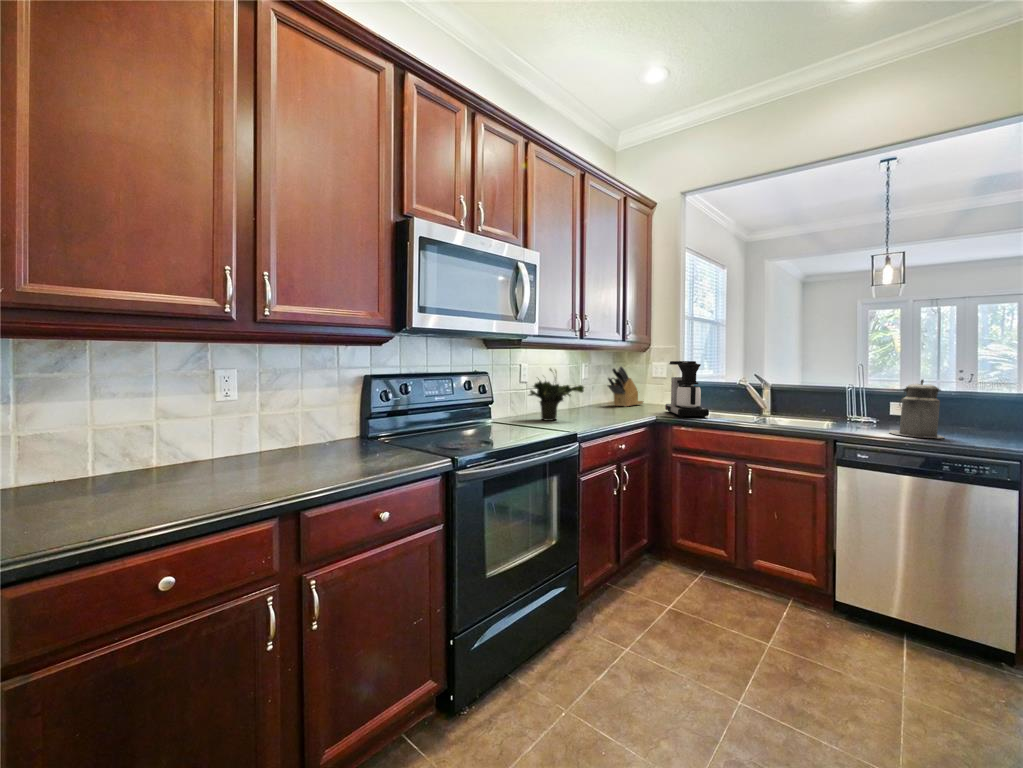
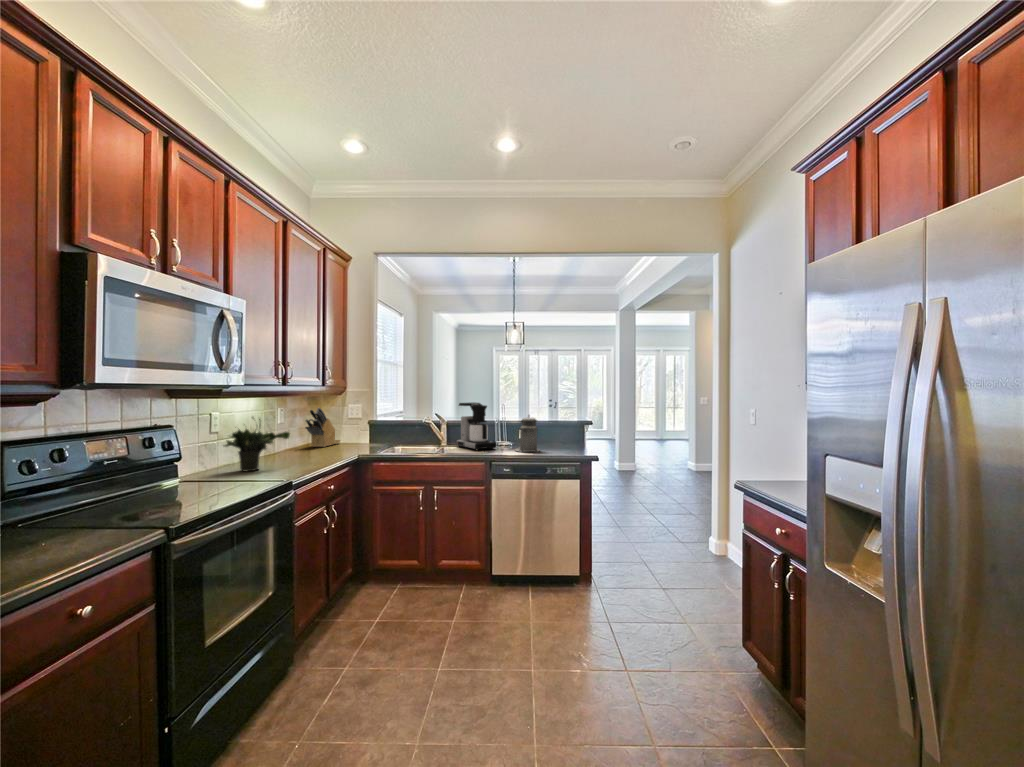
coffee maker: present [665,361,709,418] -> present [456,403,496,451]

